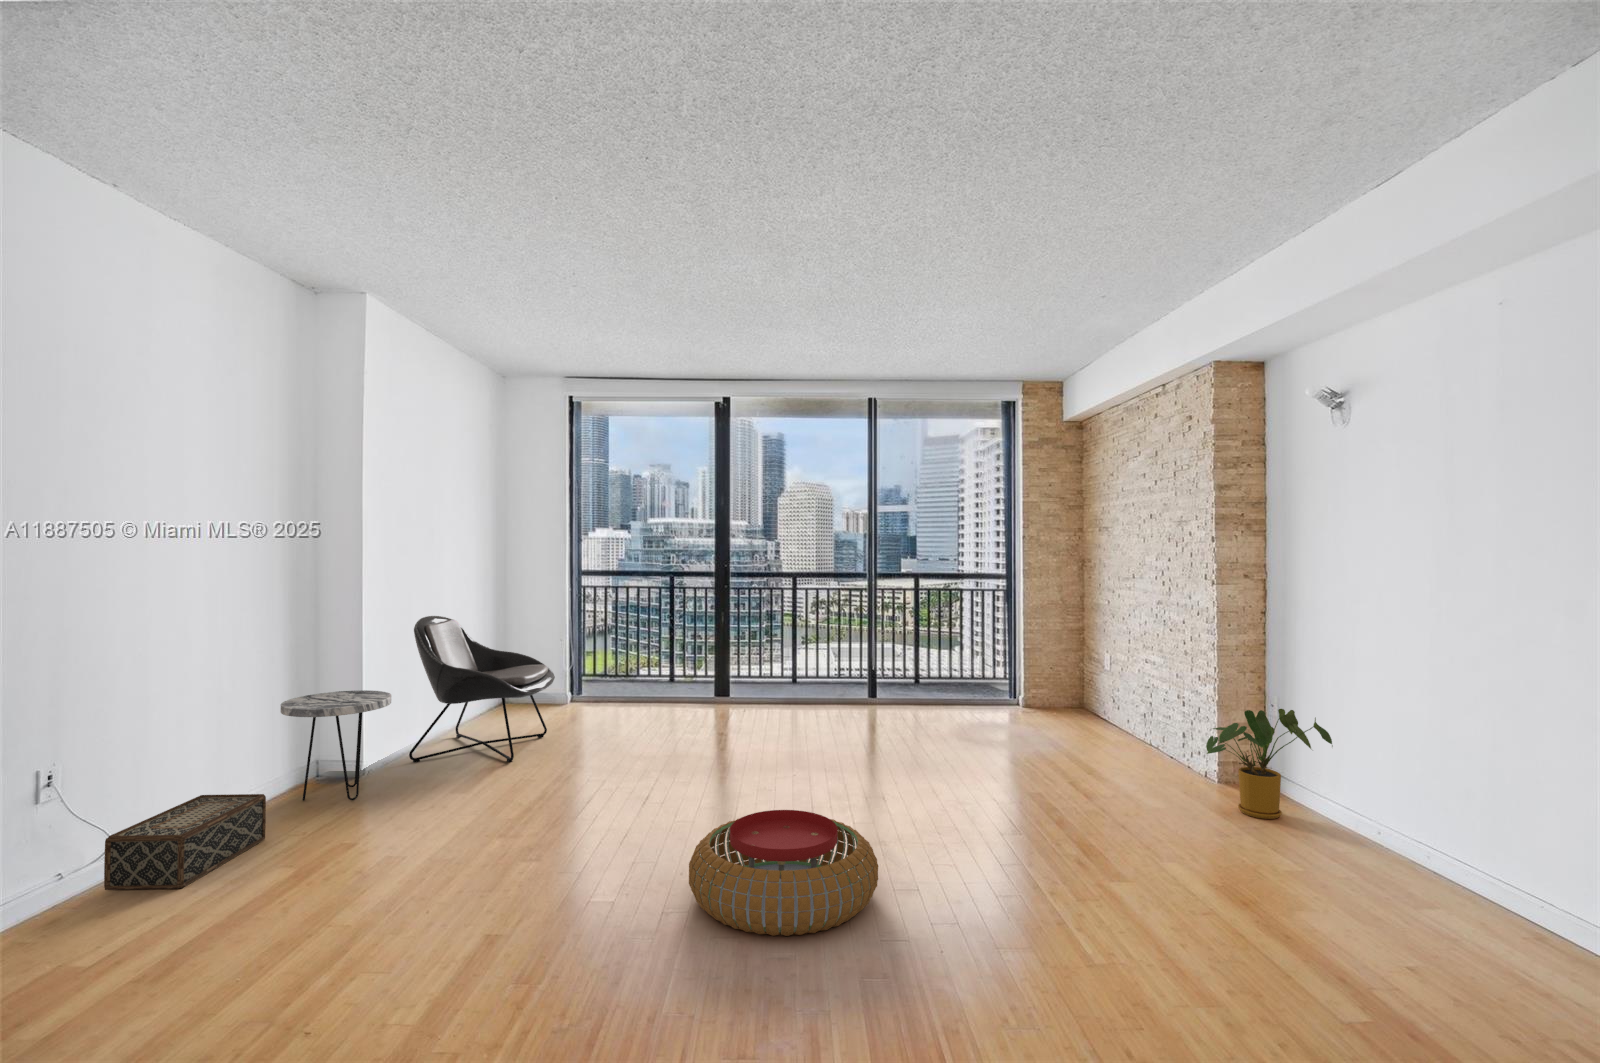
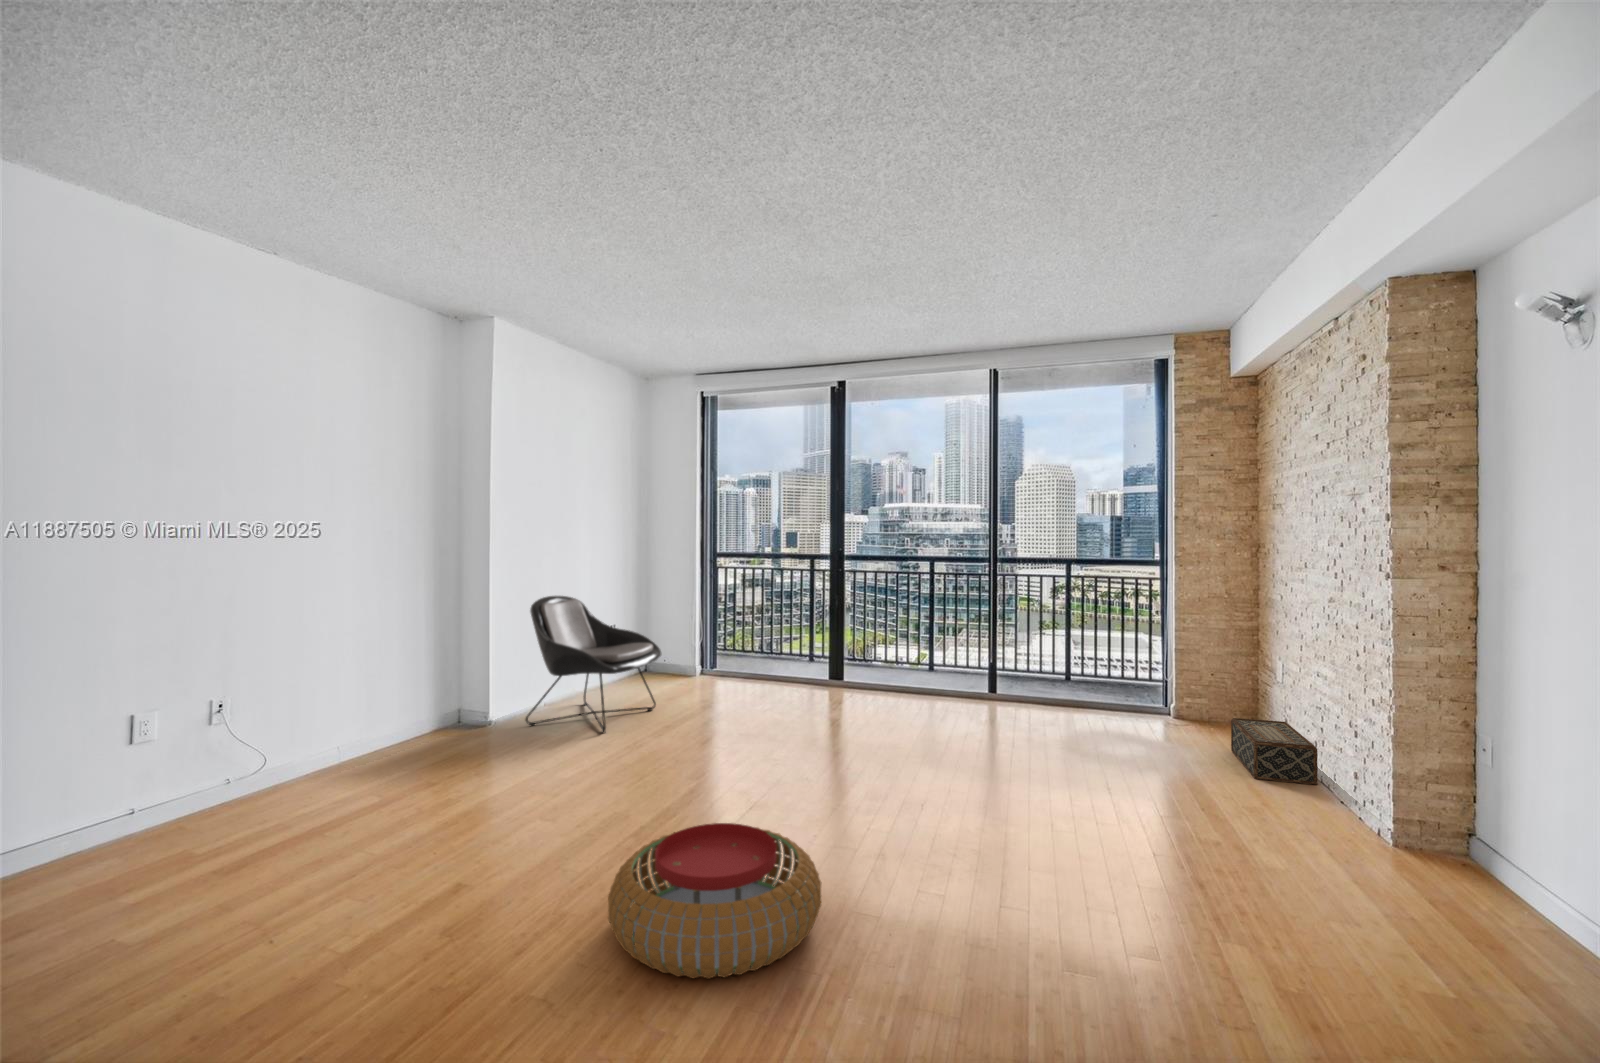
side table: present [281,690,391,801] -> none [396,661,489,758]
house plant: present [1206,709,1333,819] -> none [1348,757,1563,916]
woven basket: present [104,794,266,890] -> present [1231,718,1318,785]

